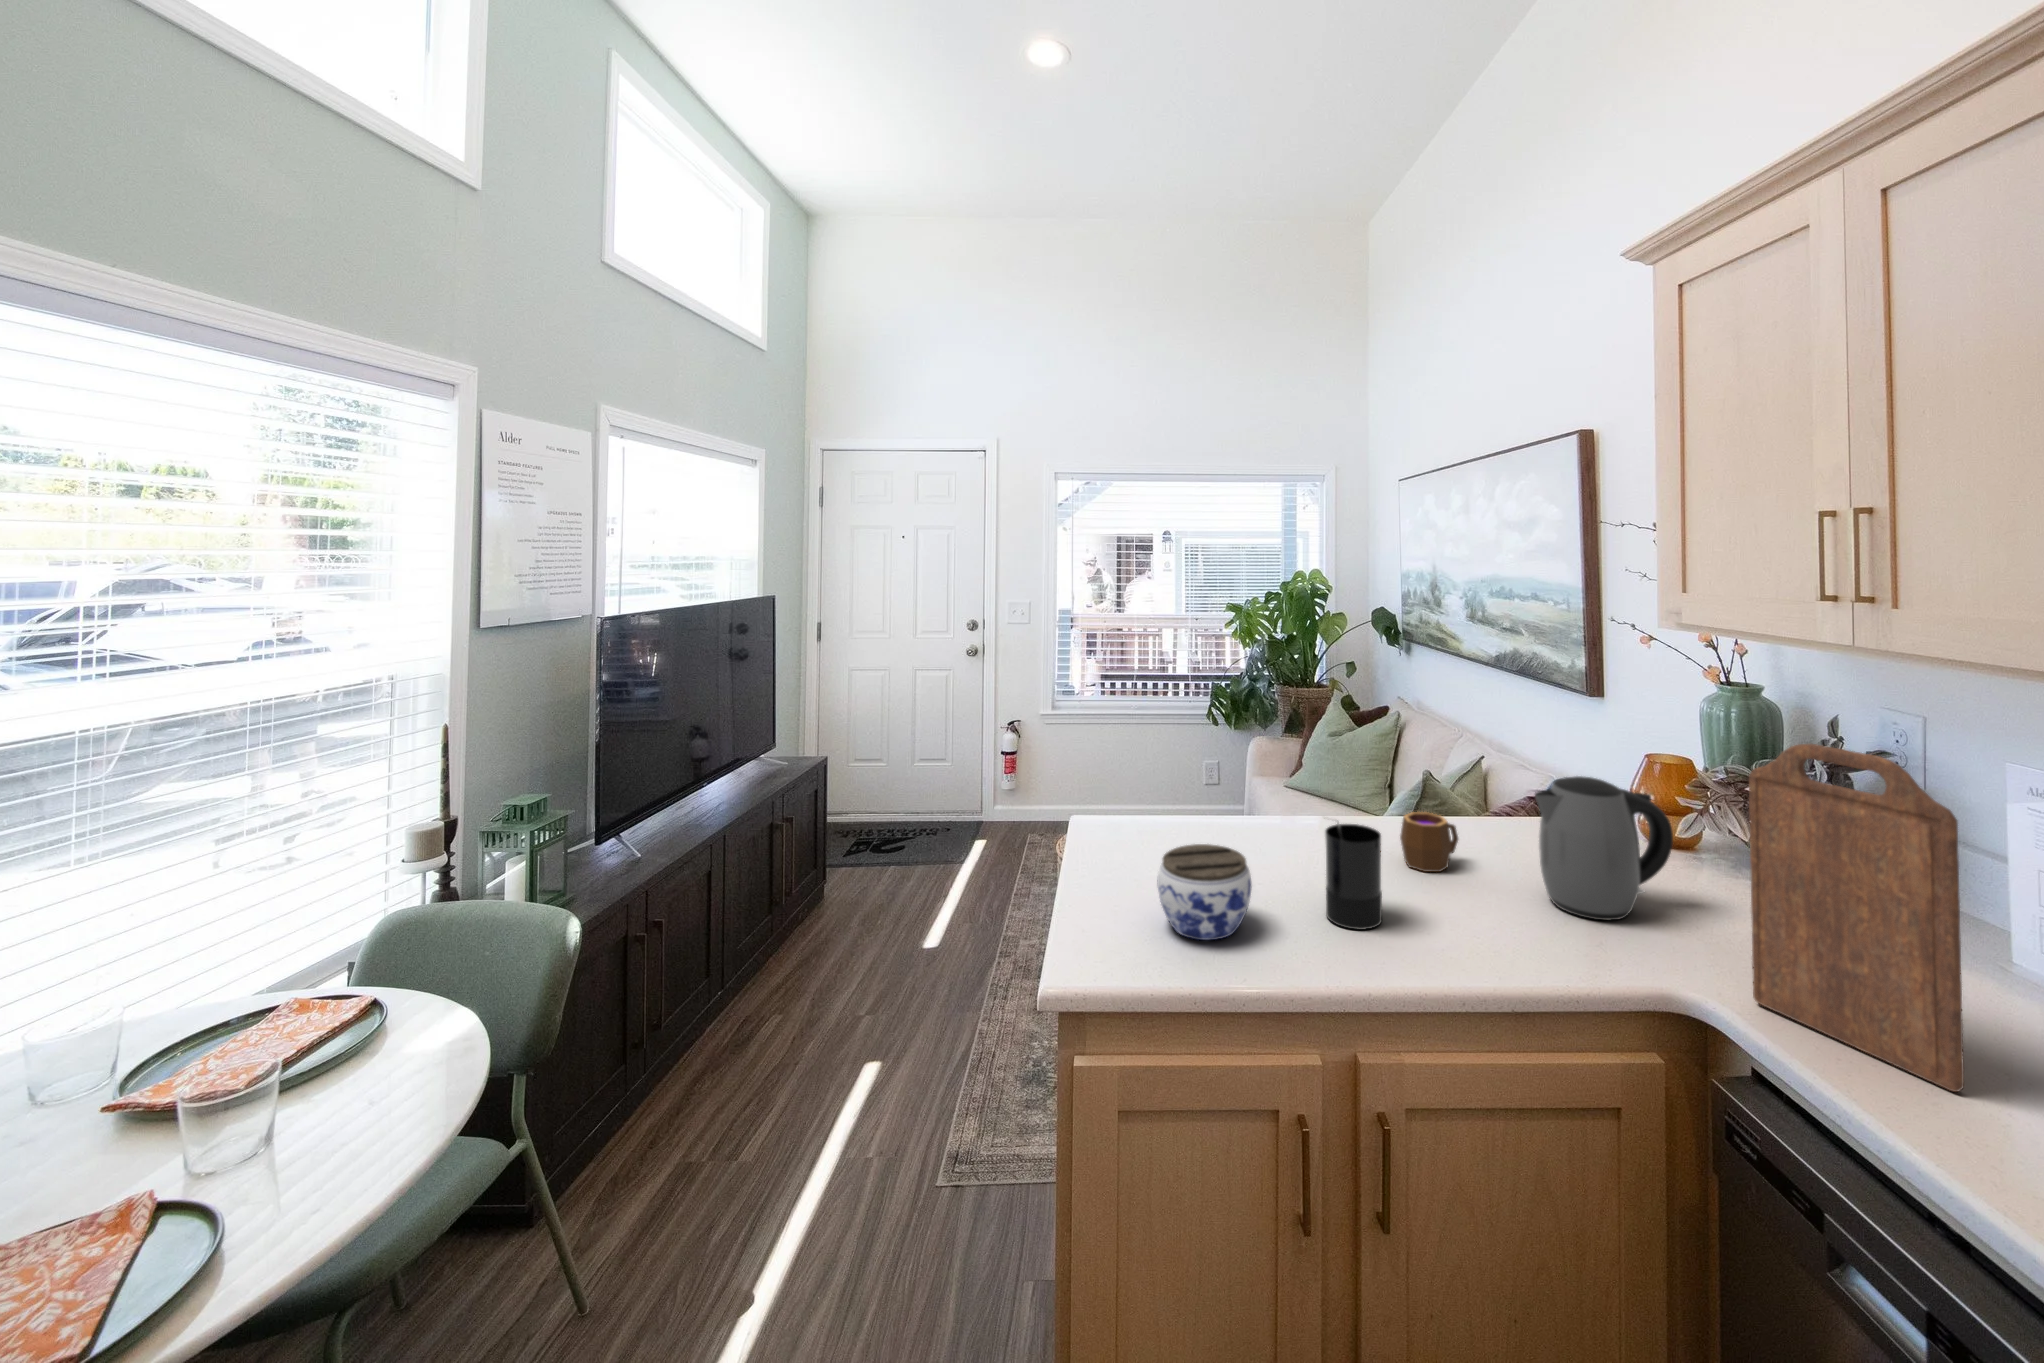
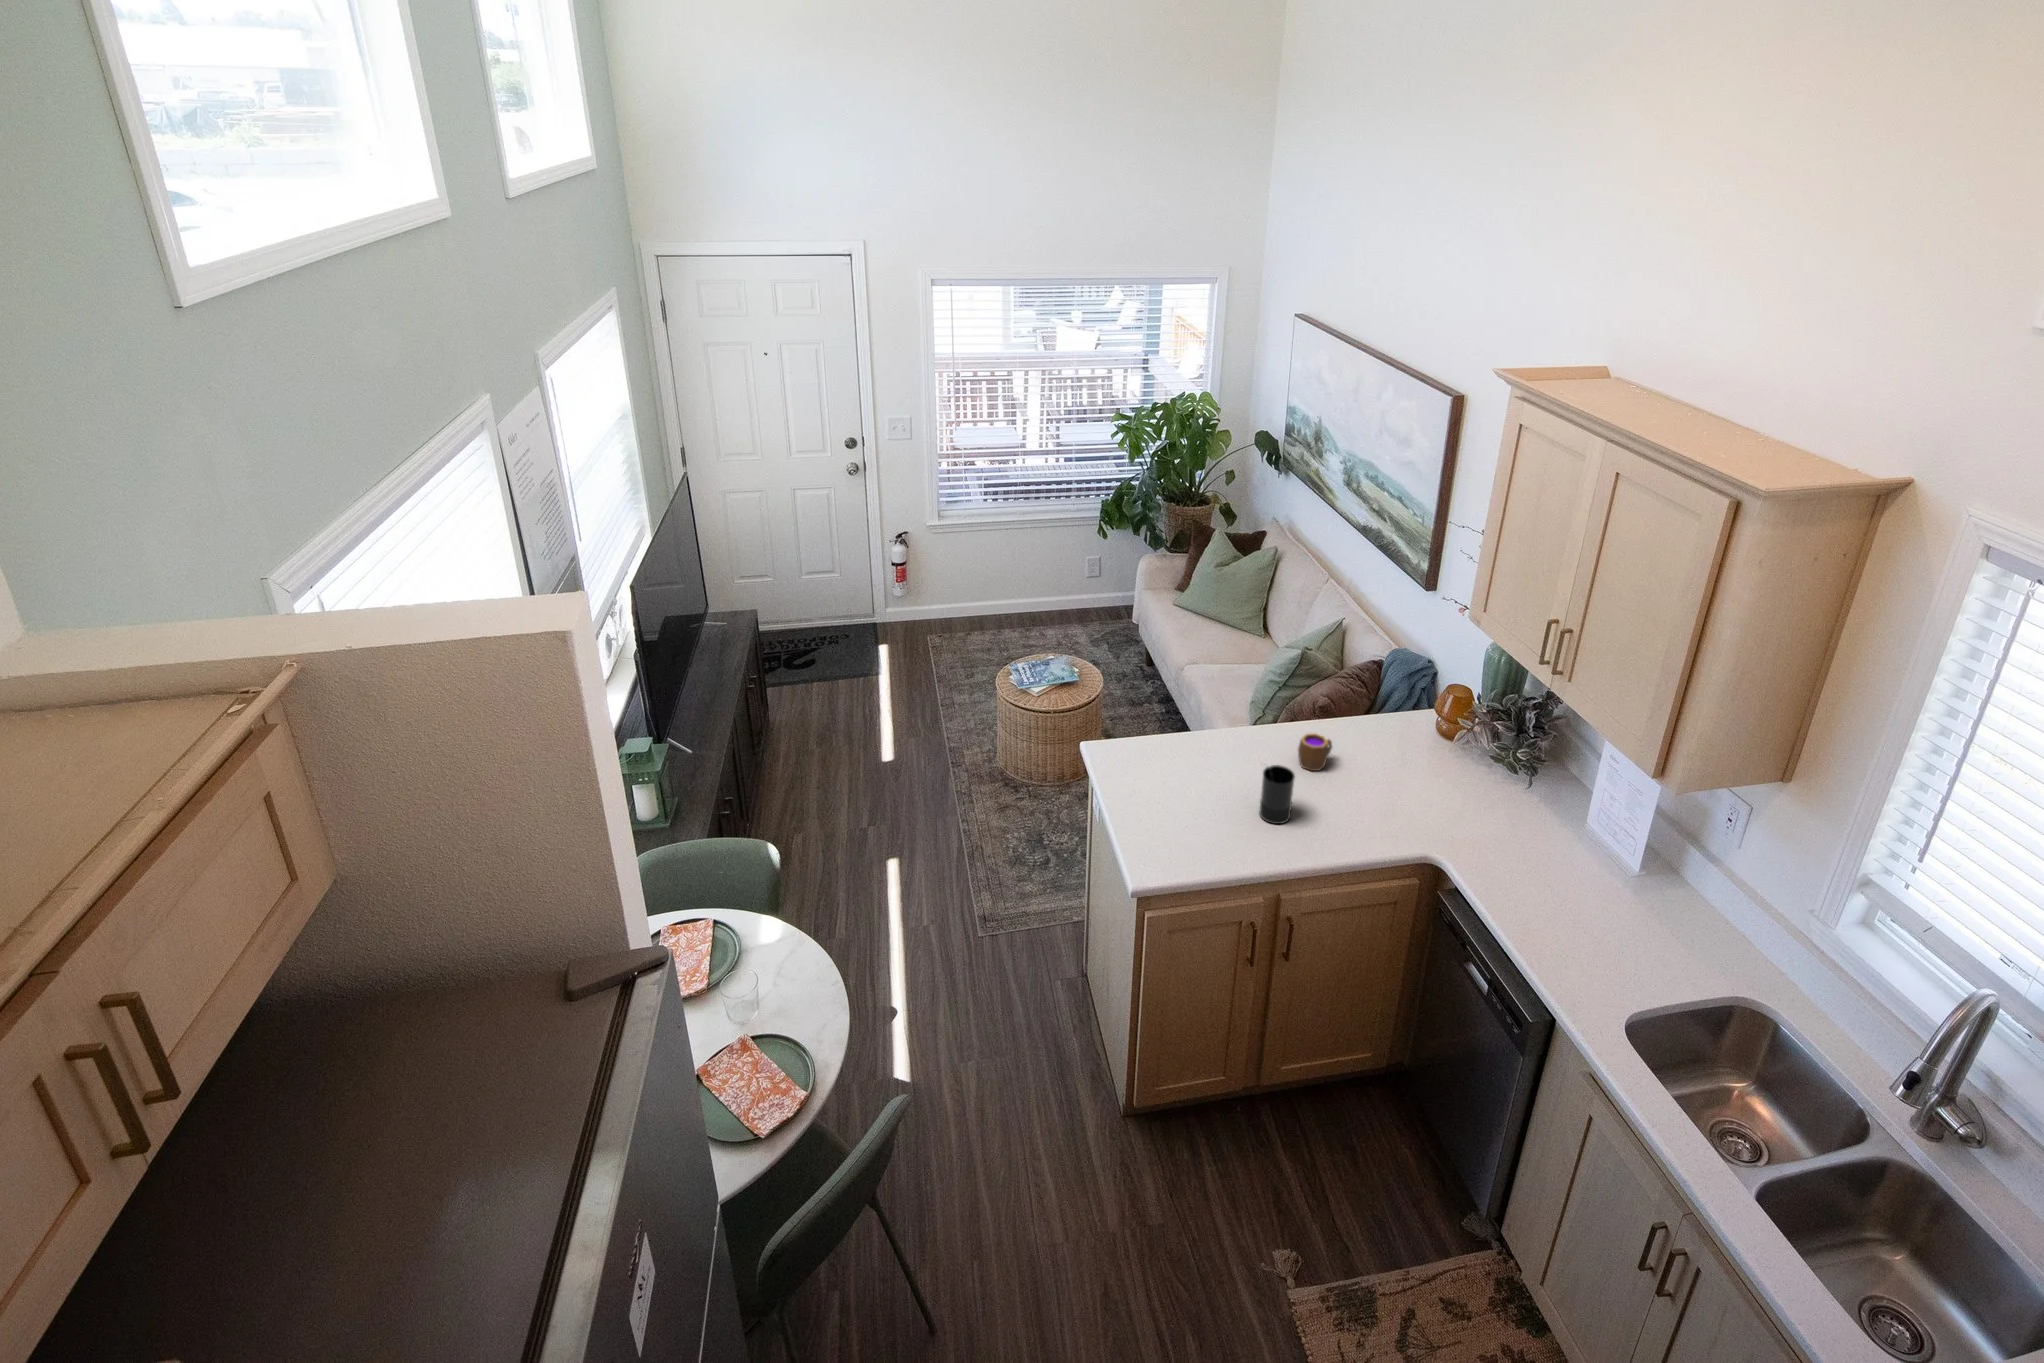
cutting board: present [1749,744,1964,1092] -> none [1468,756,1558,898]
kettle: present [1535,776,1673,920] -> none [1379,726,1452,805]
jar: present [1158,844,1252,940] -> none [1168,783,1222,841]

